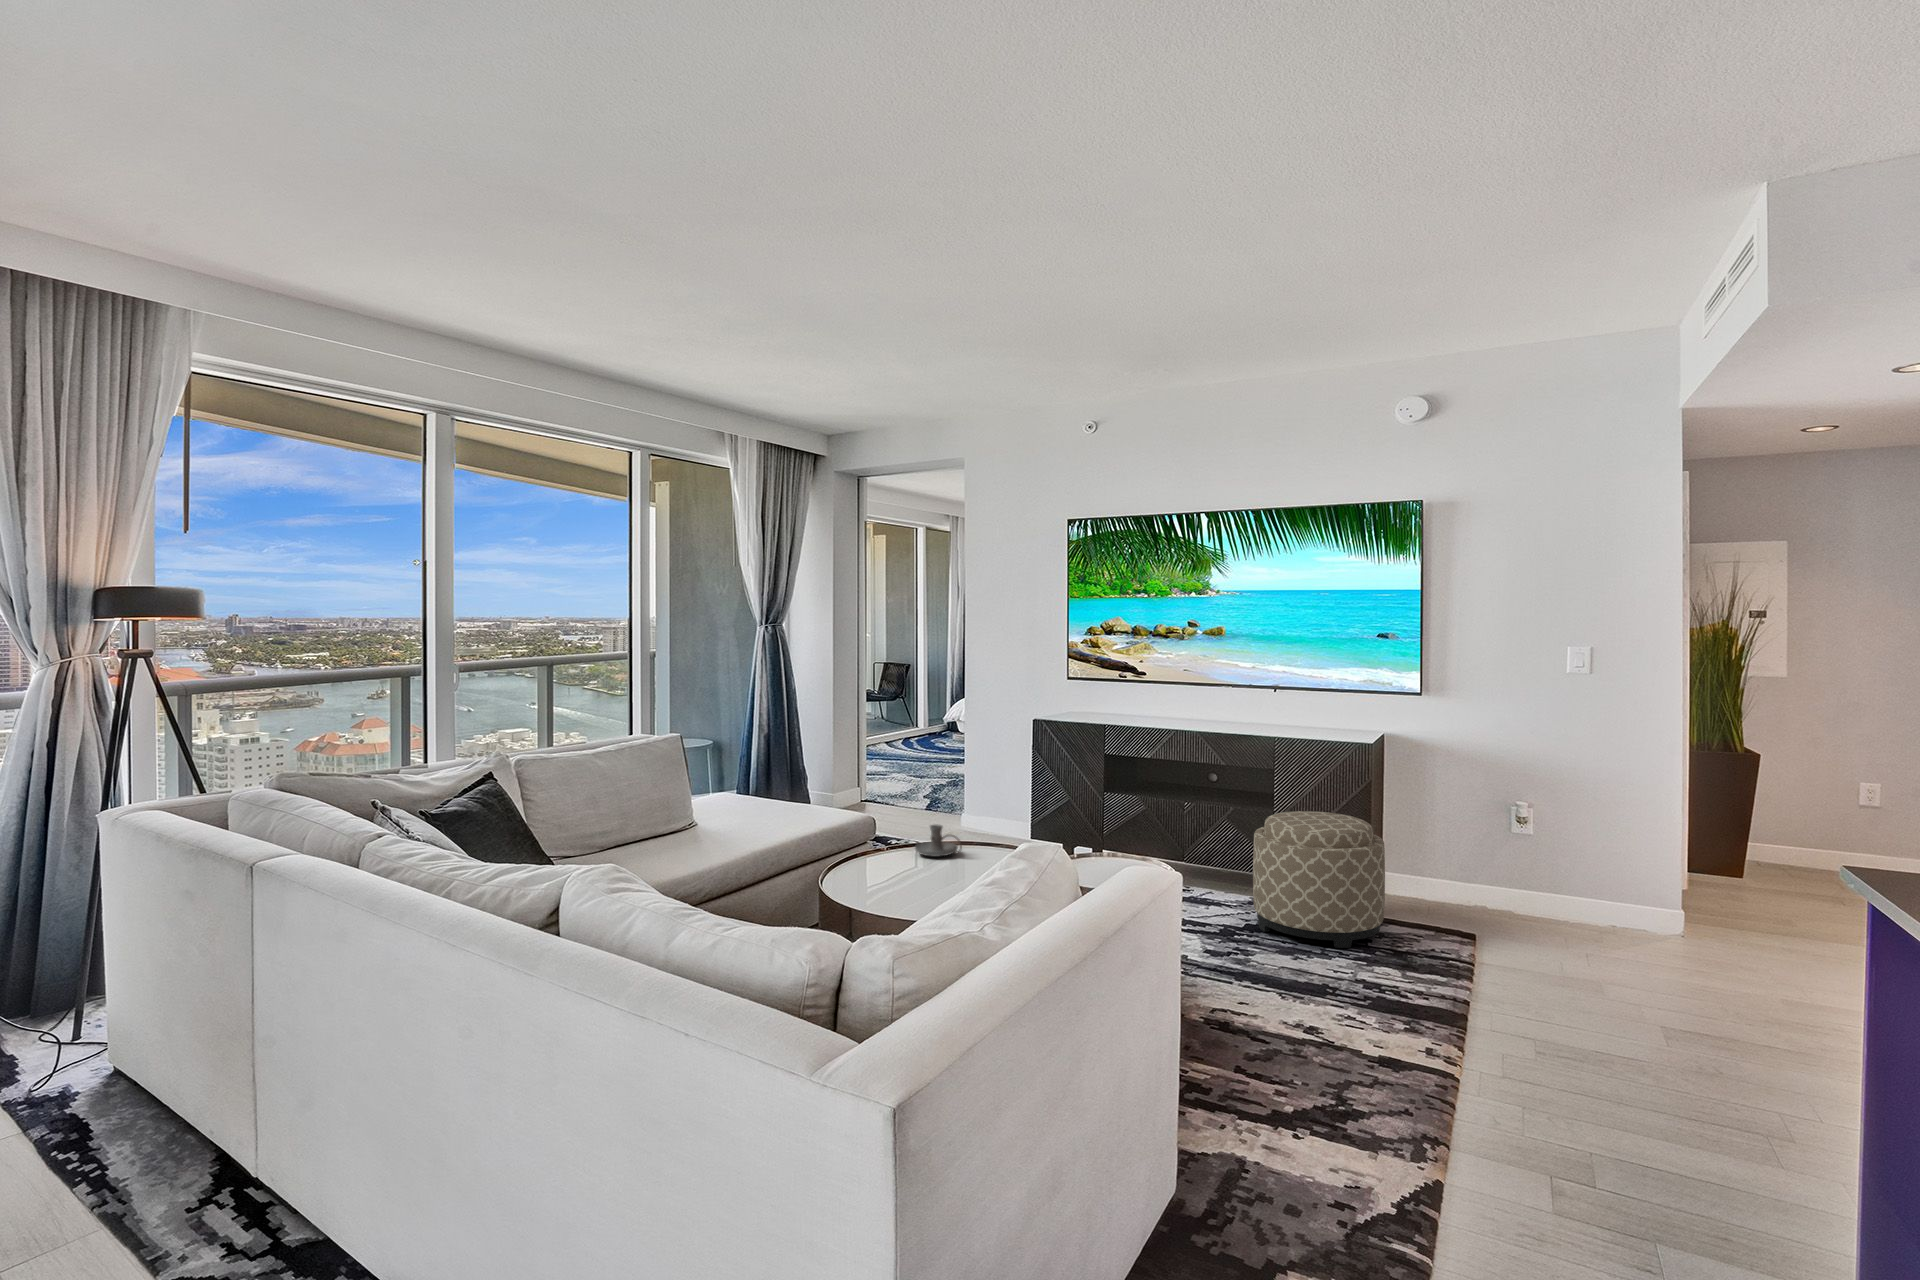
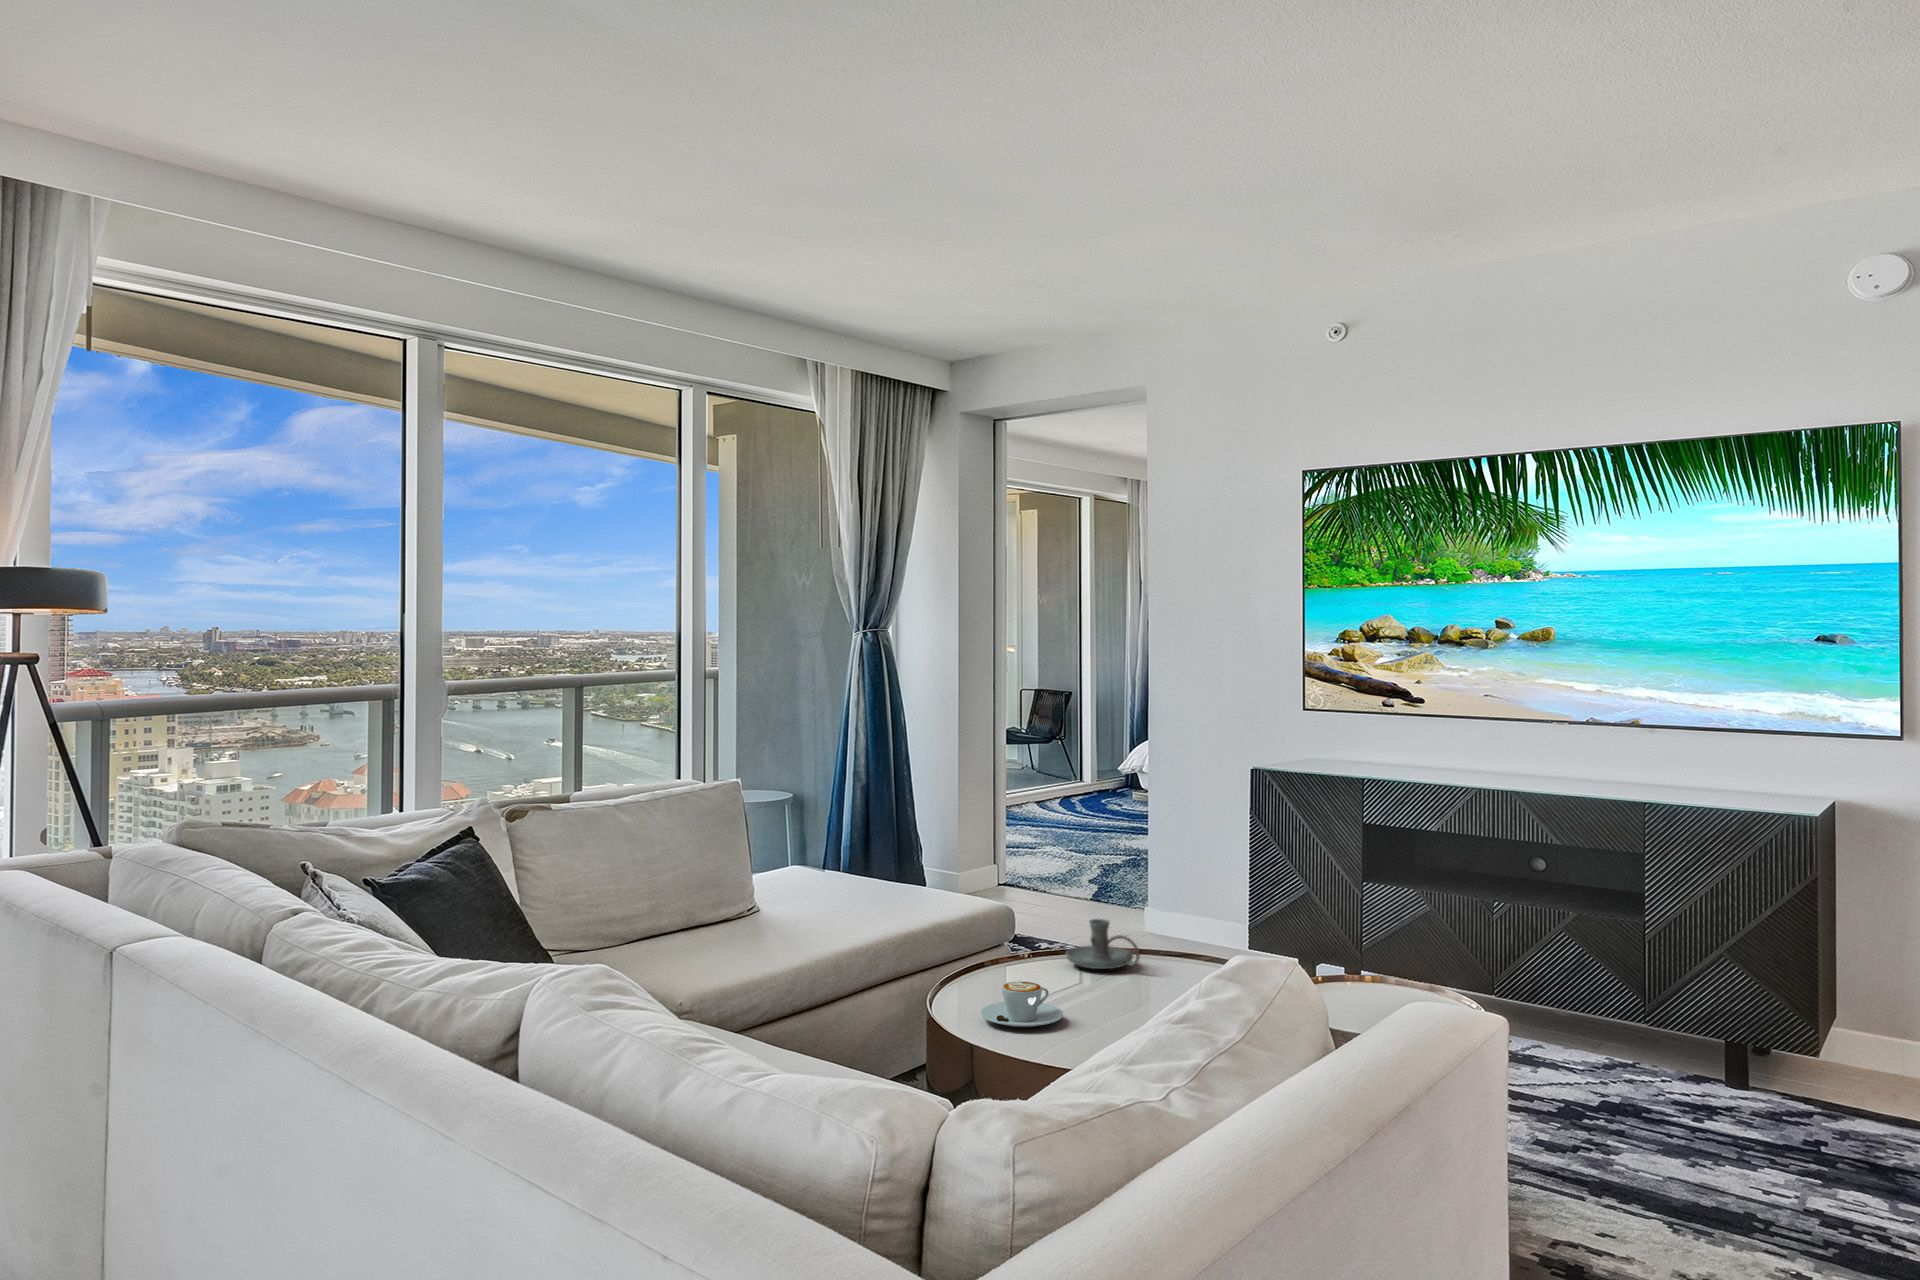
ottoman: present [1253,811,1385,948] -> none [1615,921,1848,1152]
coffee cup: none [864,866,916,894] -> present [981,981,1063,1027]

